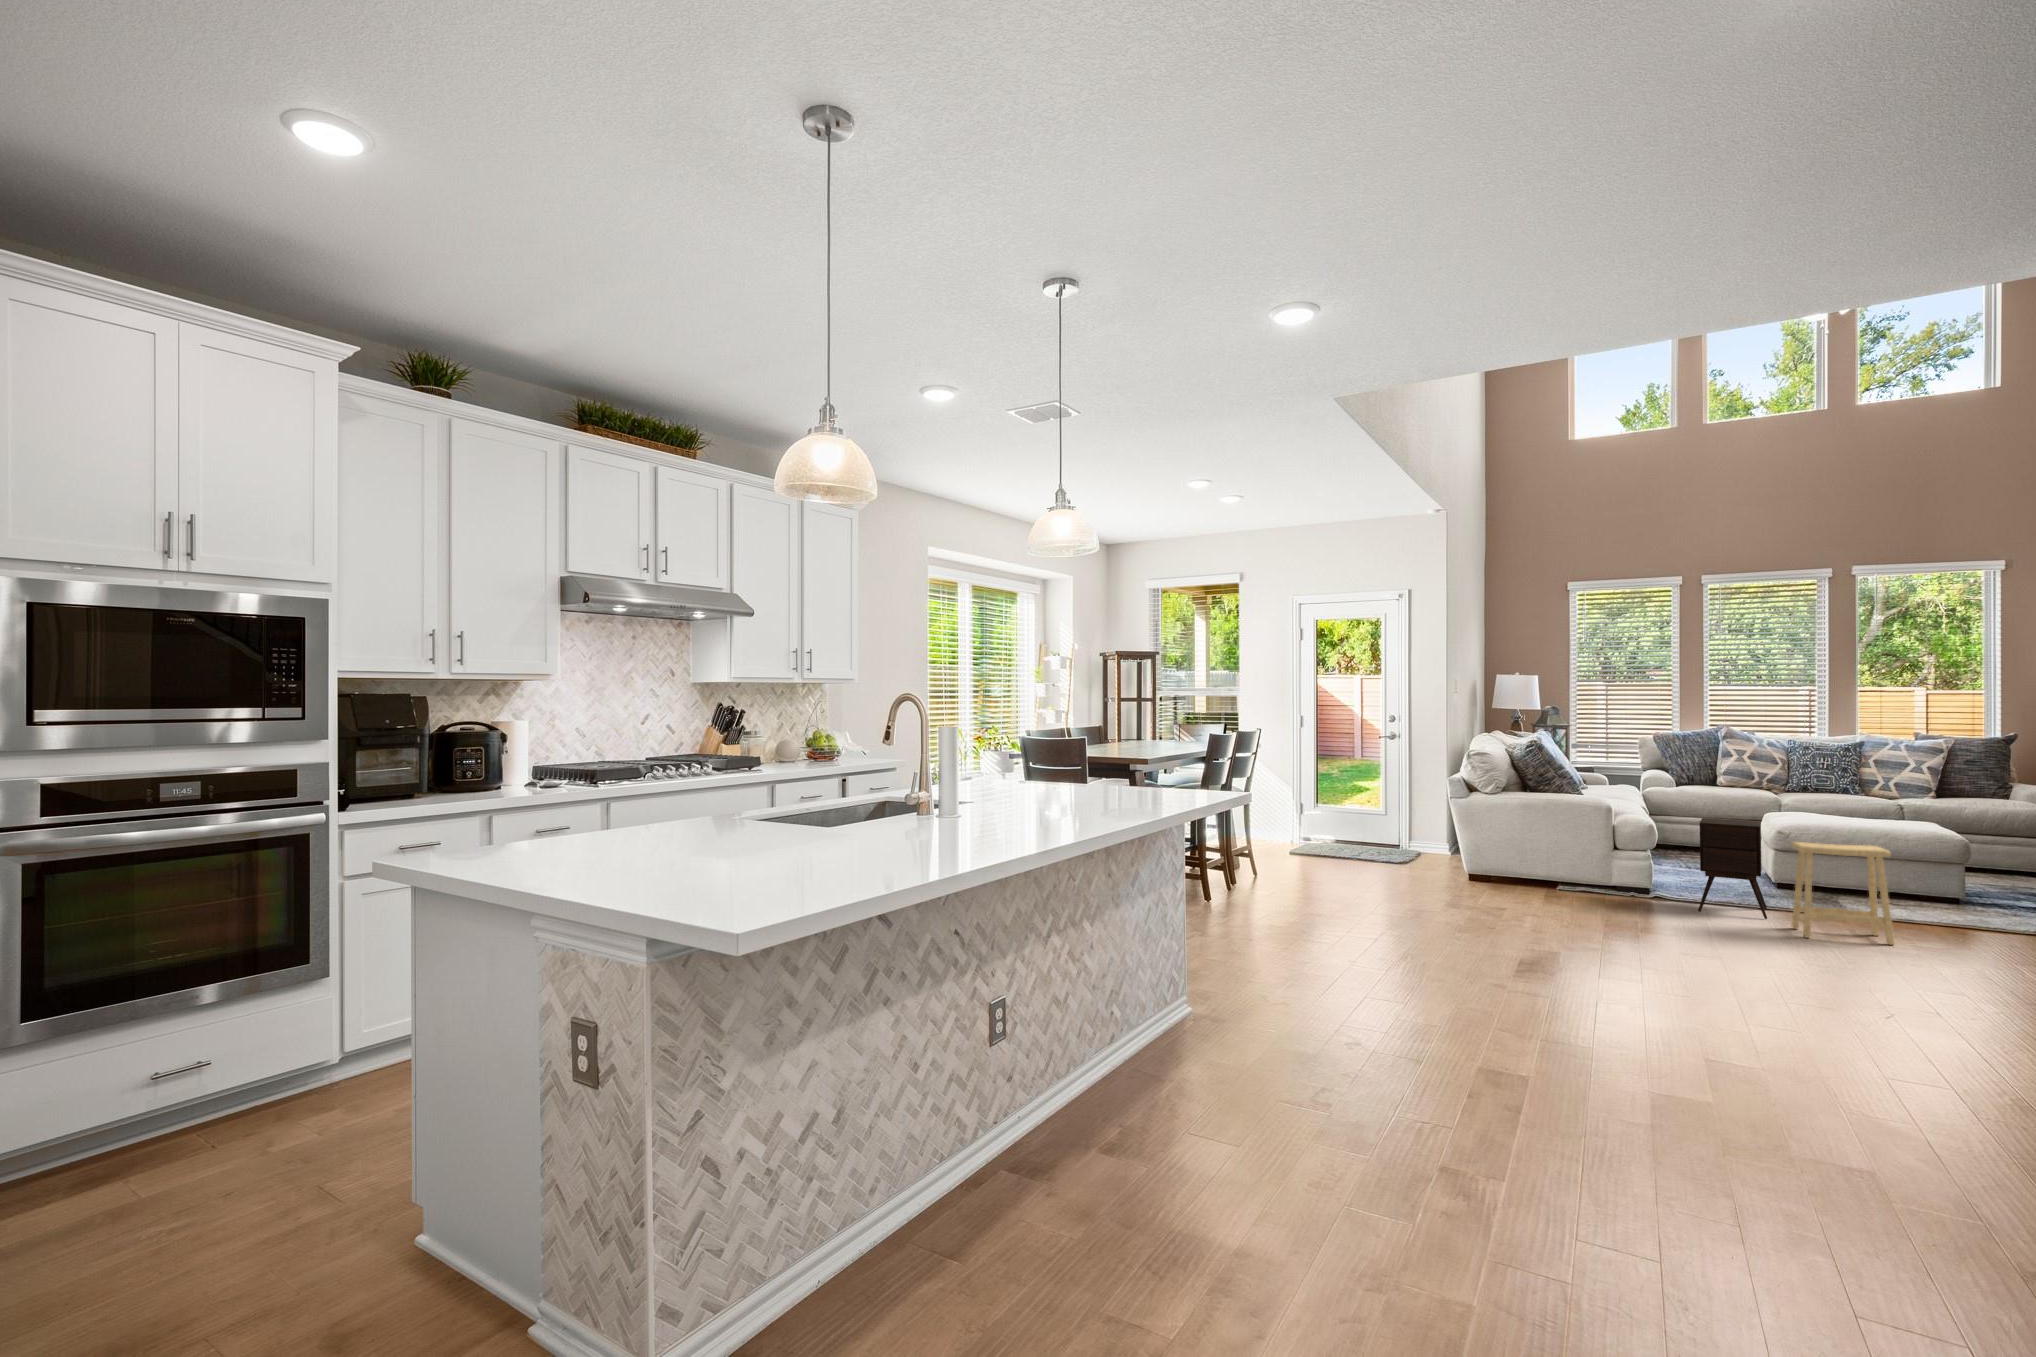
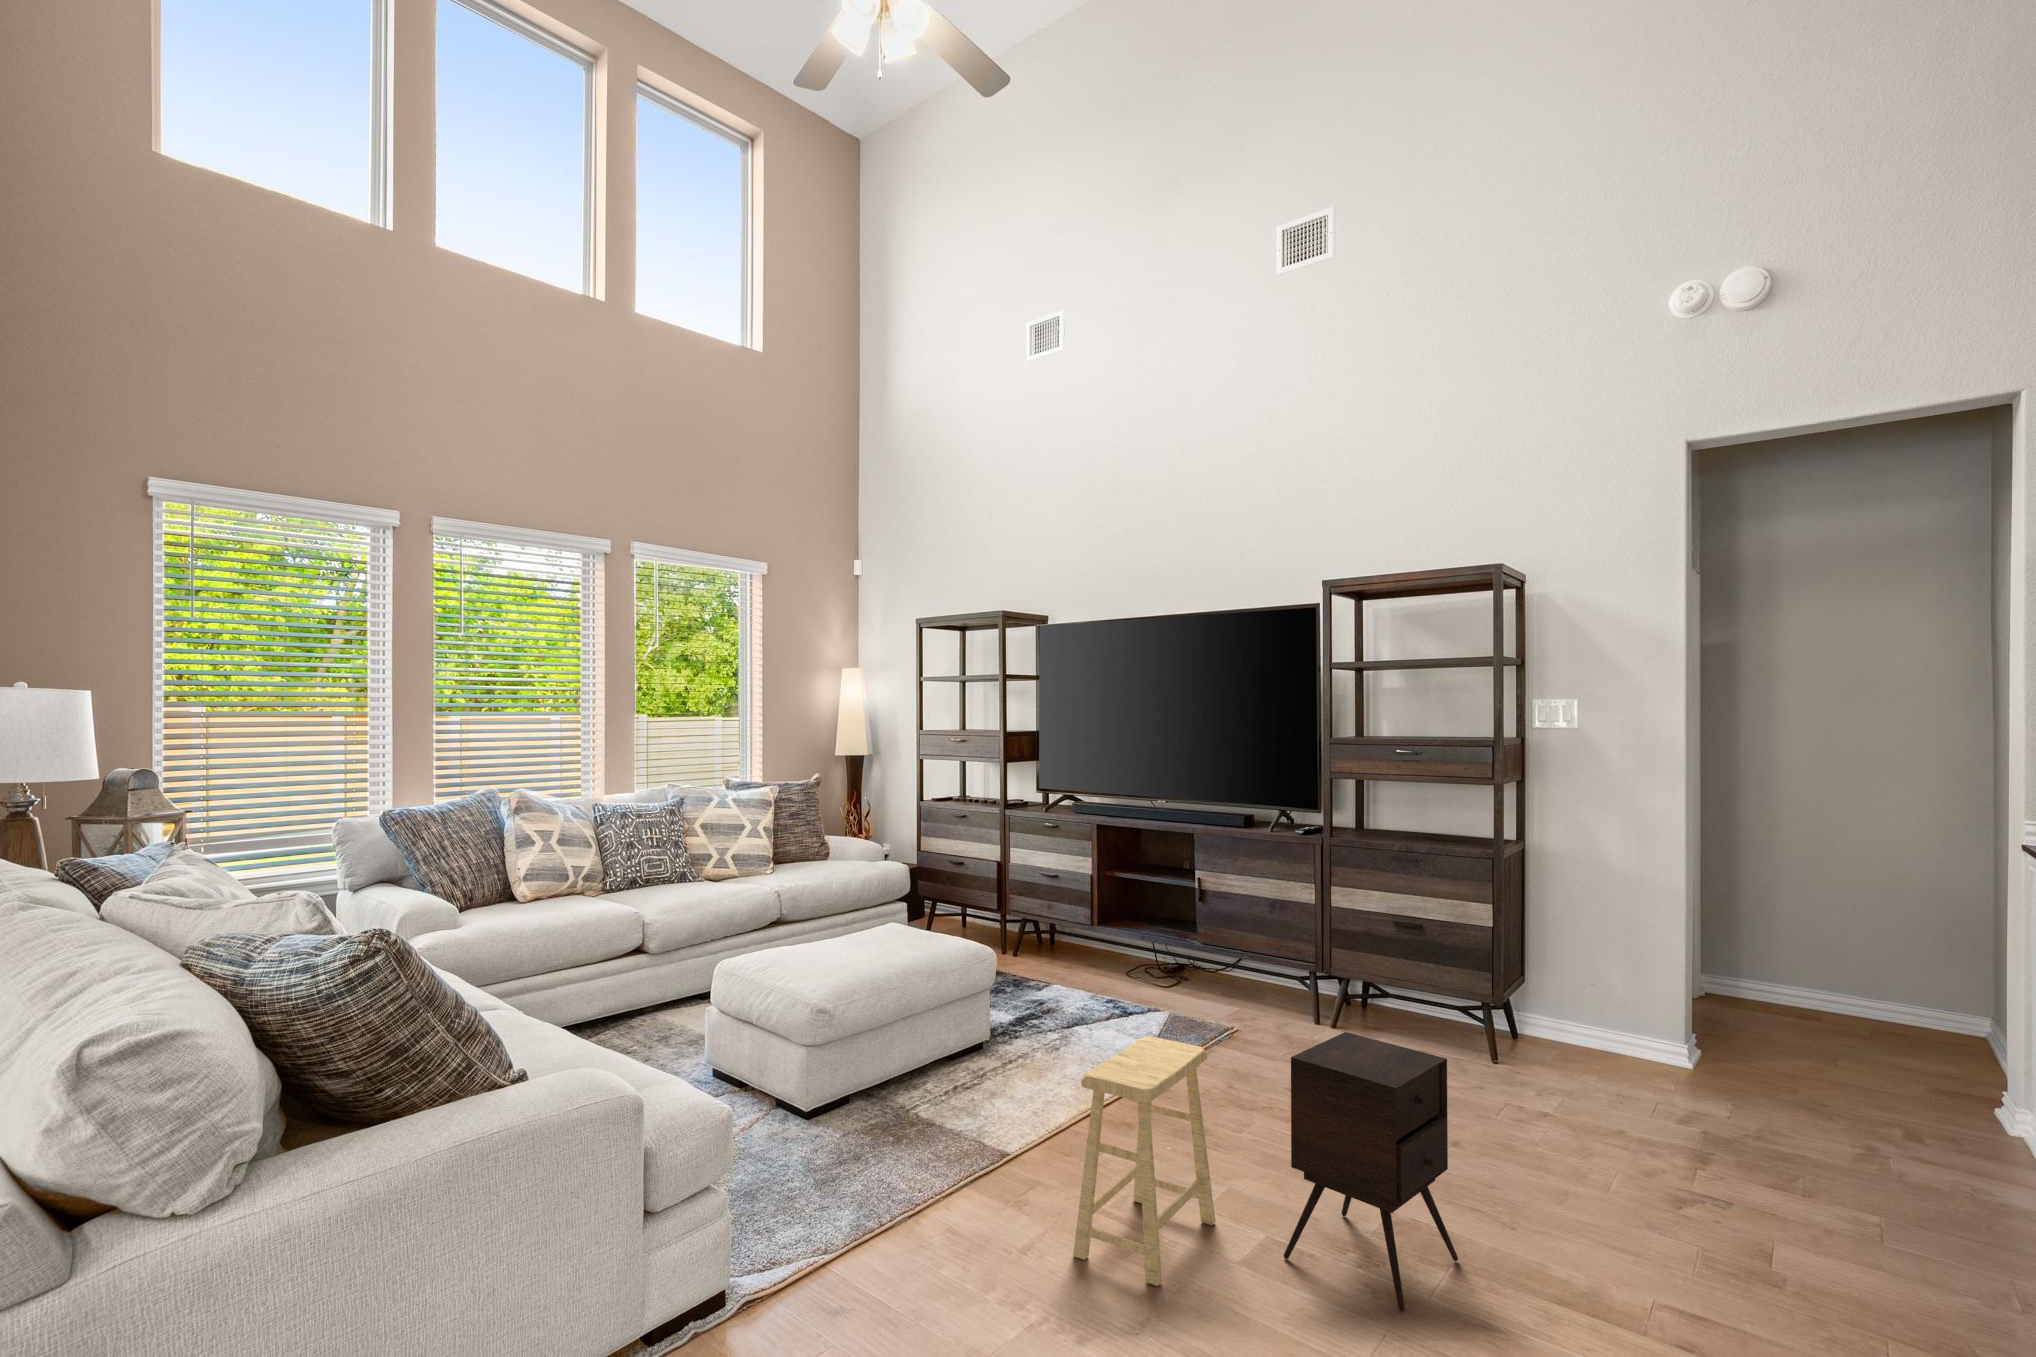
side table: present [1698,818,1767,919] -> present [1284,1032,1458,1312]

